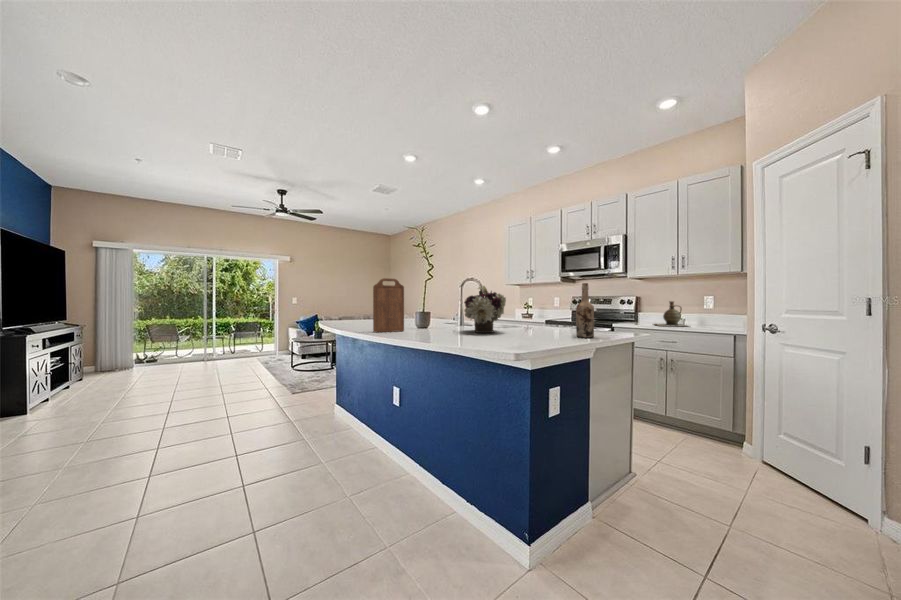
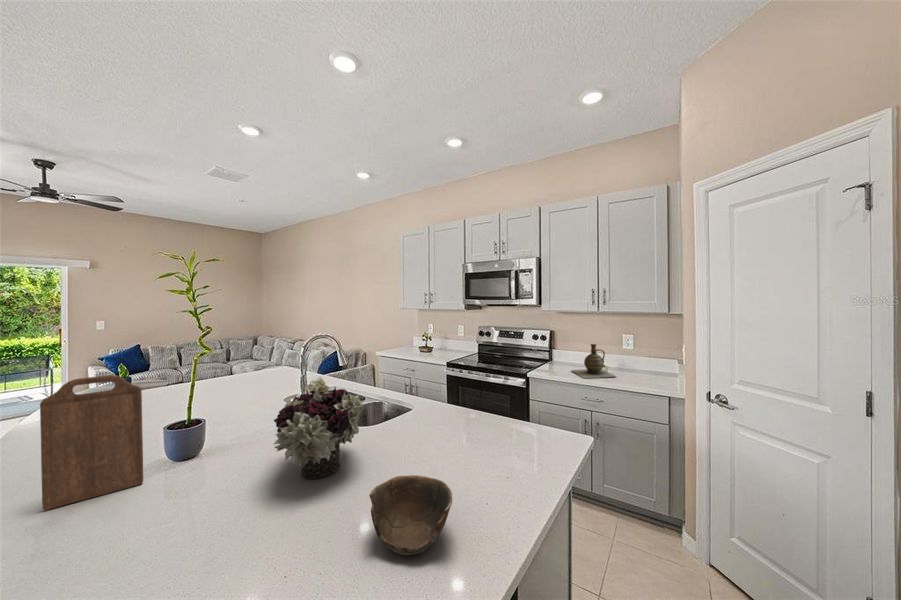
wine bottle: present [576,283,594,338] -> none [488,384,520,493]
bowl: none [518,319,558,341] -> present [370,475,452,555]

